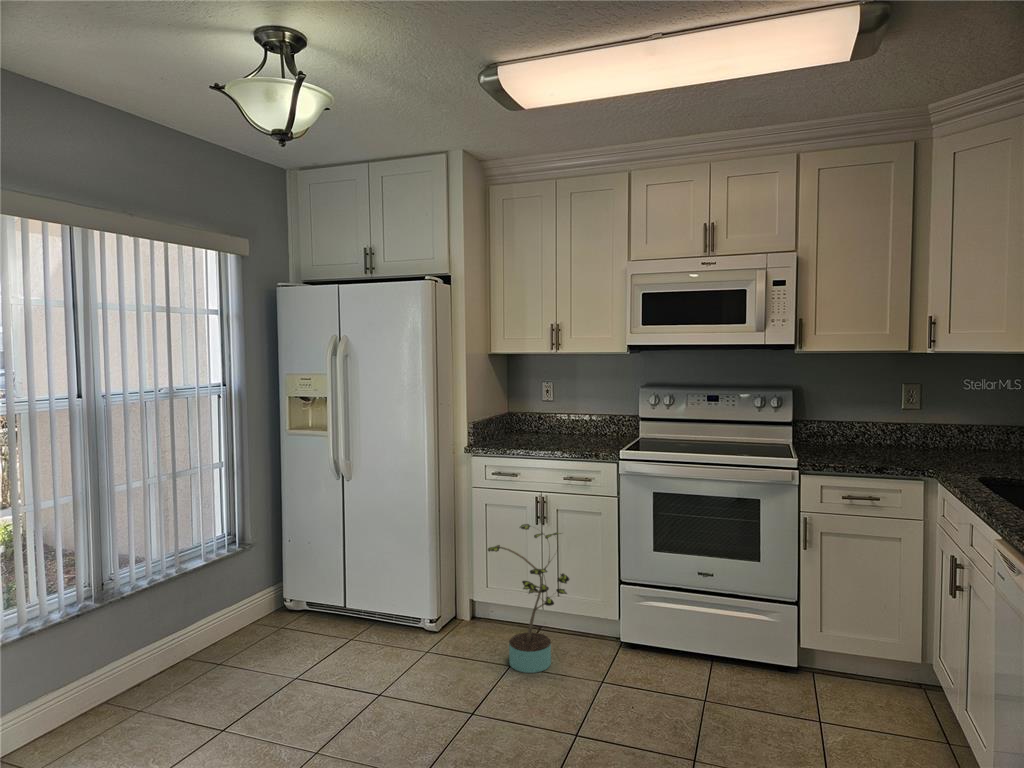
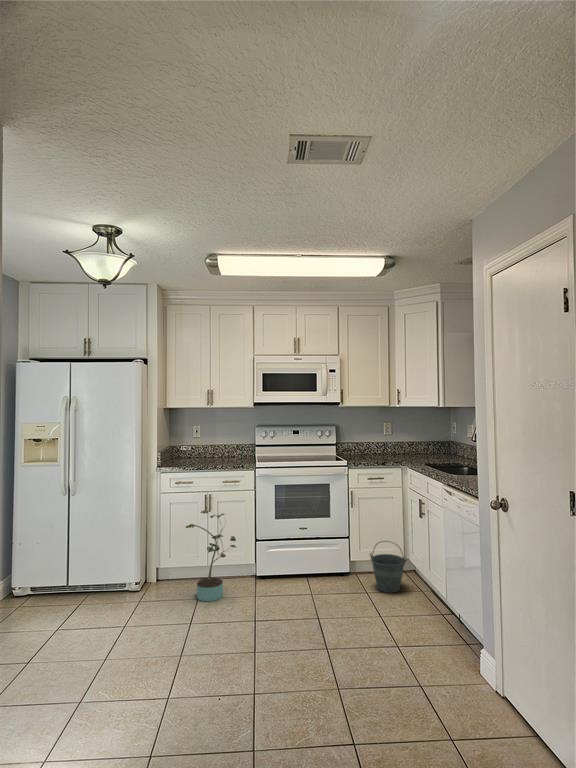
bucket: none [828,627,909,733] -> present [370,541,407,593]

